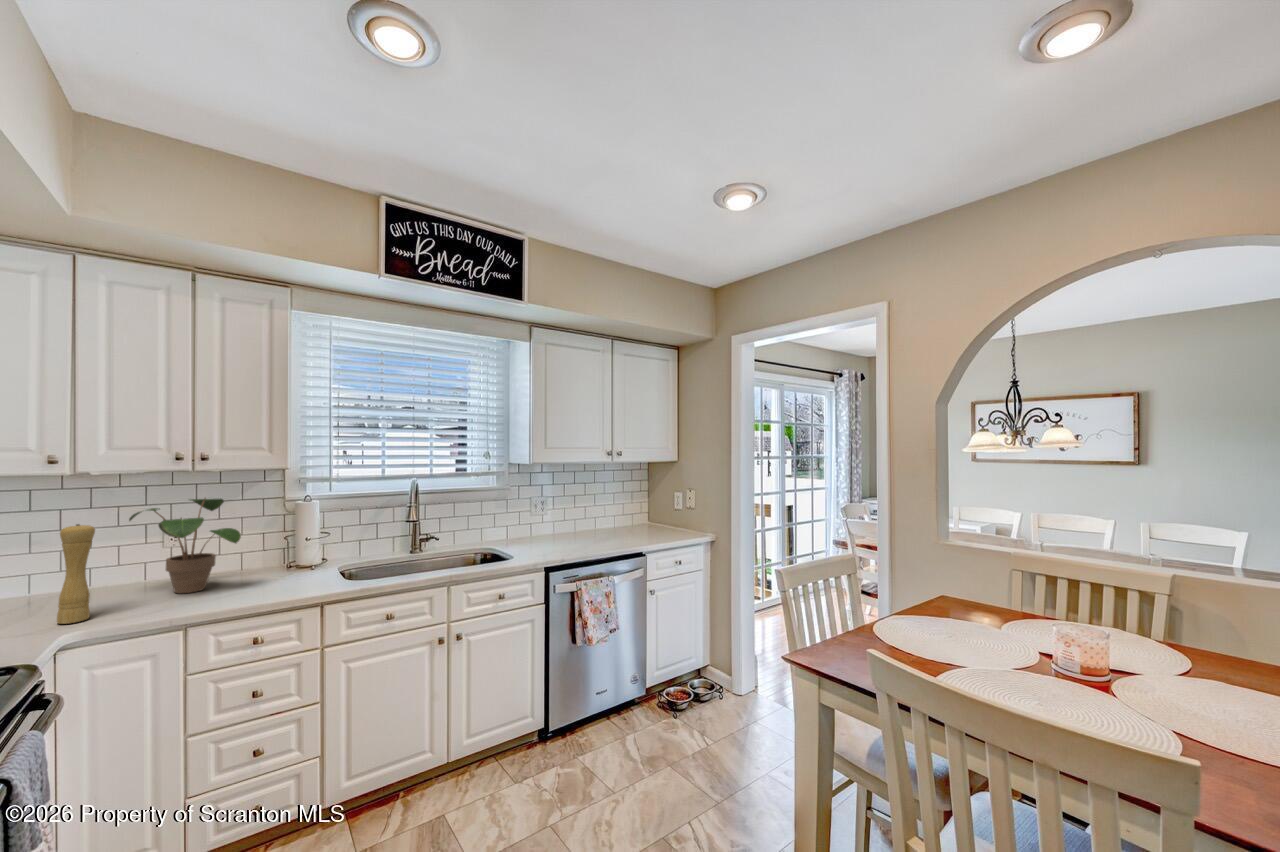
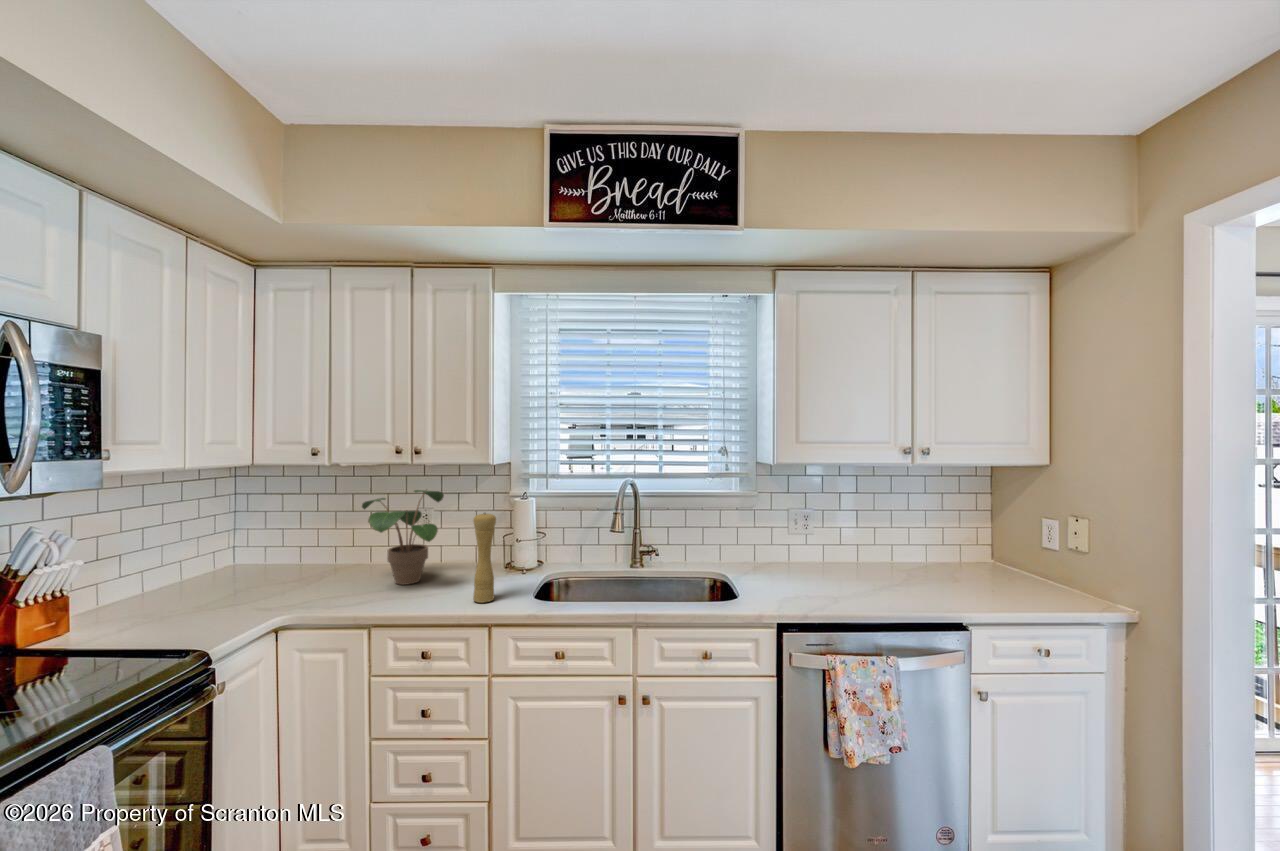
pepper mill: present [57,524,95,624] -> present [473,513,496,603]

